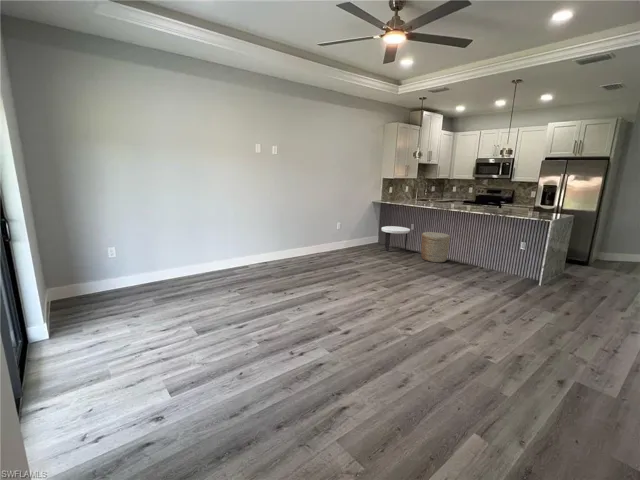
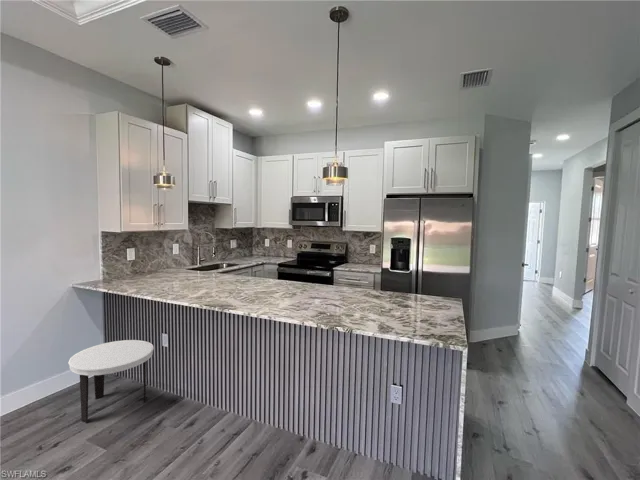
woven basket: present [421,232,450,262] -> none [161,357,237,457]

